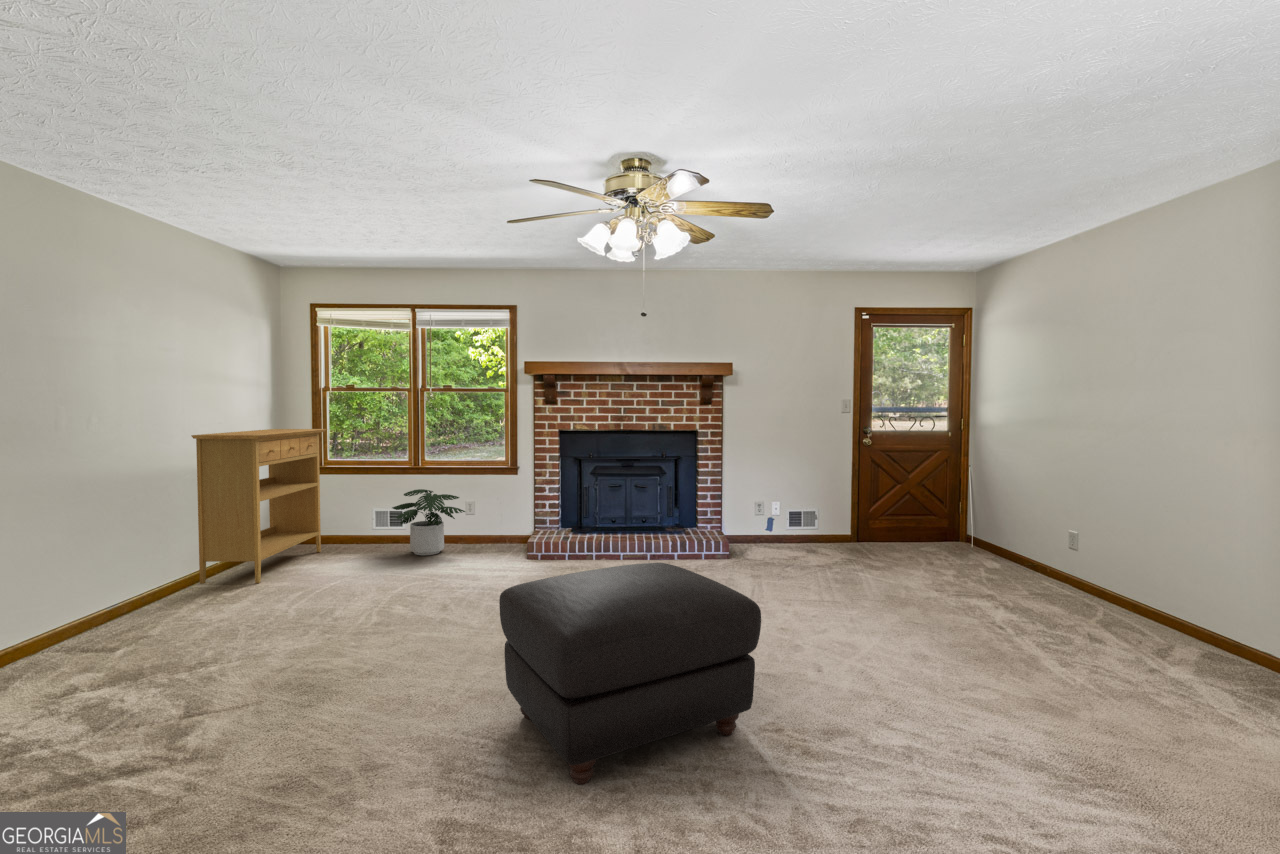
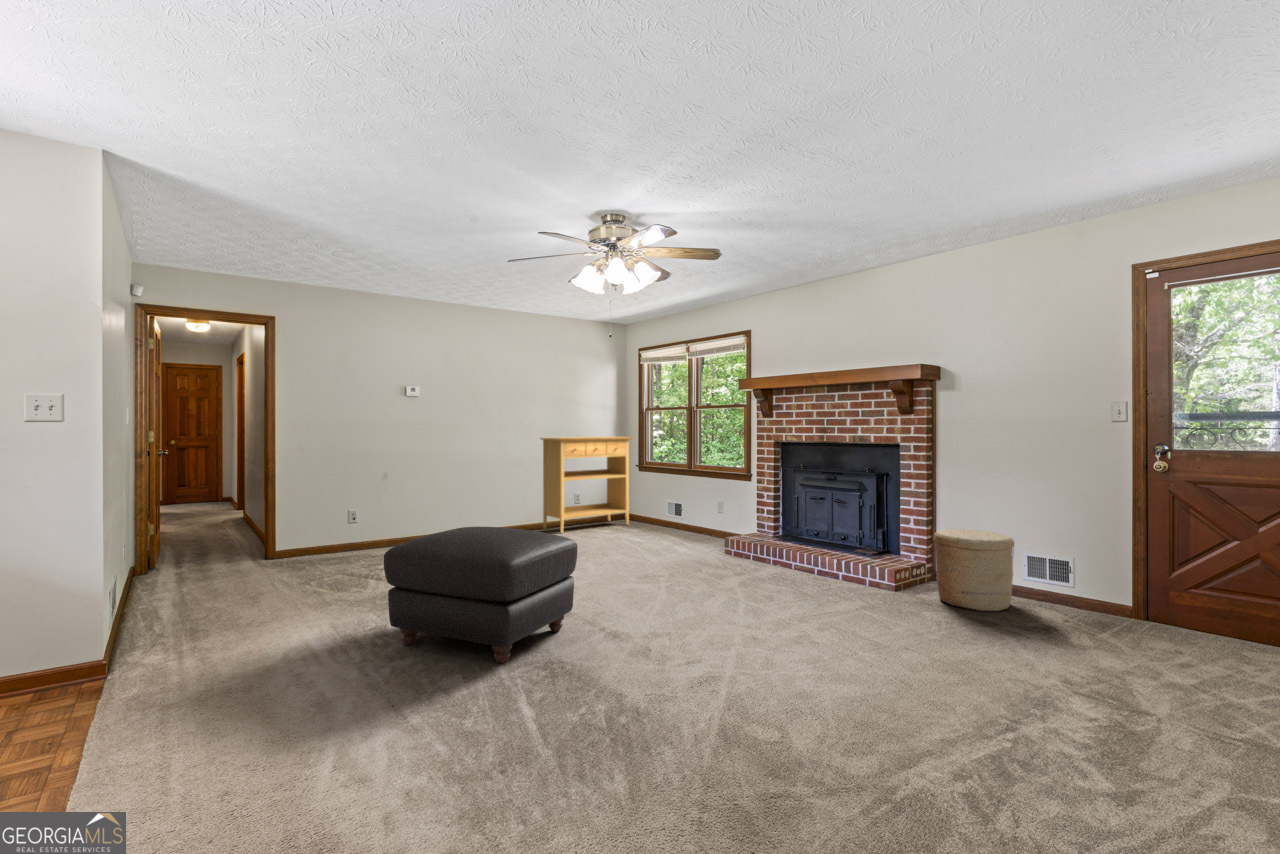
potted plant: present [392,489,465,555] -> none [648,486,706,538]
woven basket: none [752,496,808,557] -> present [933,529,1014,611]

